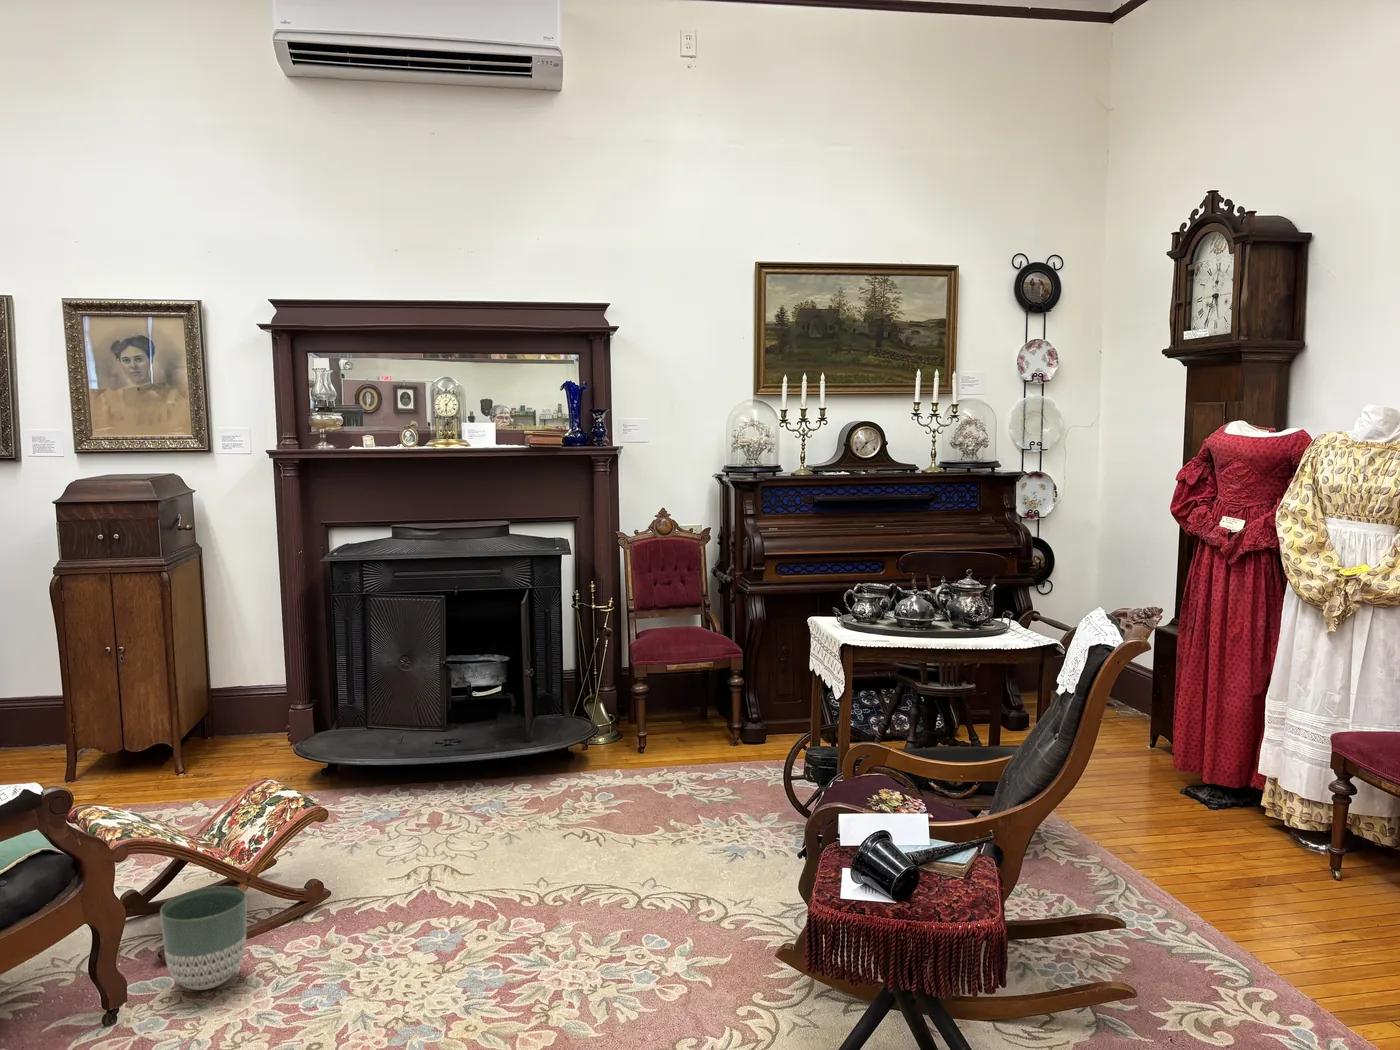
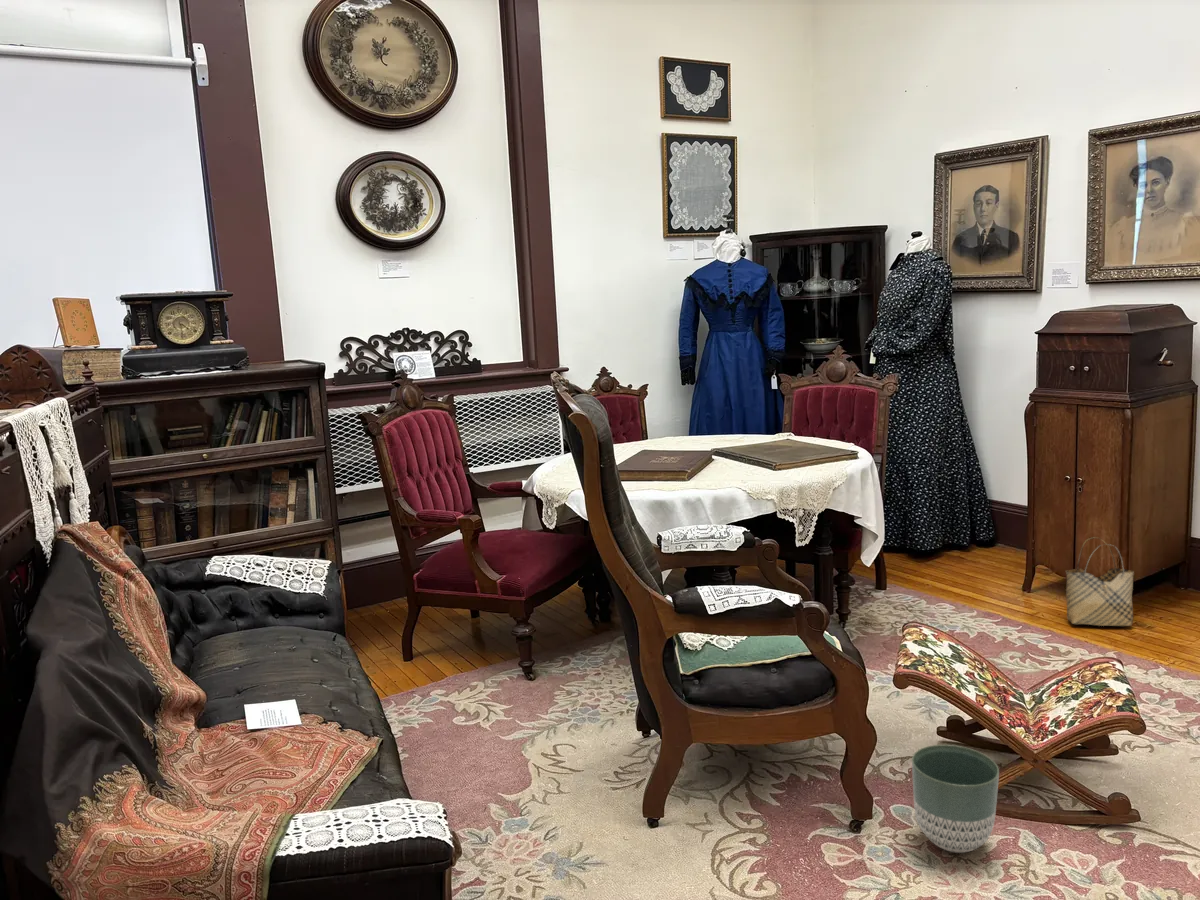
woven basket: none [130,702,197,794] -> present [1066,537,1134,626]

